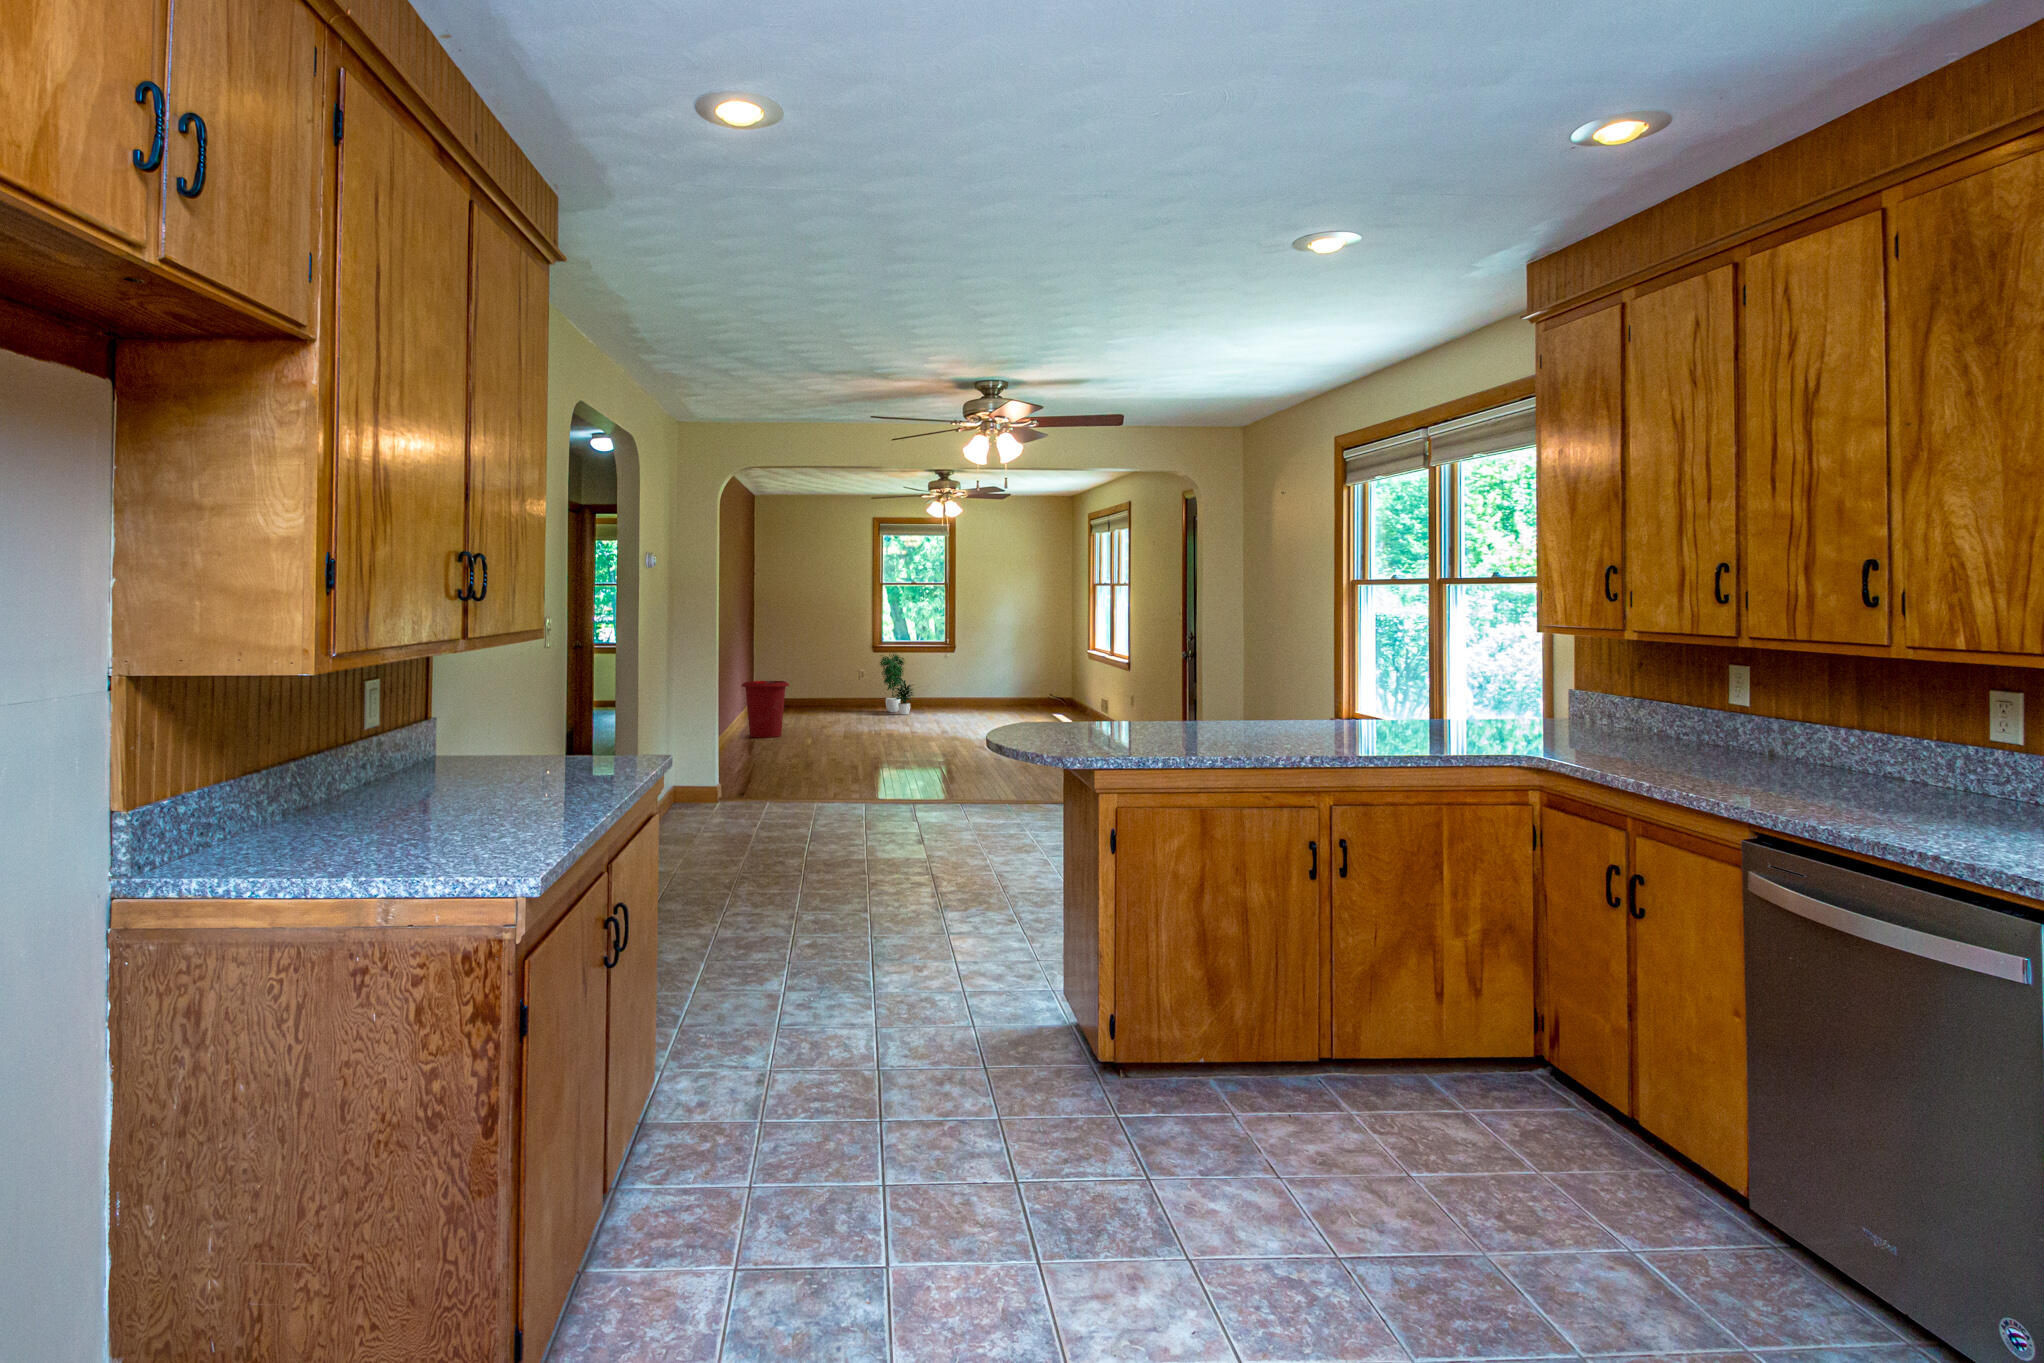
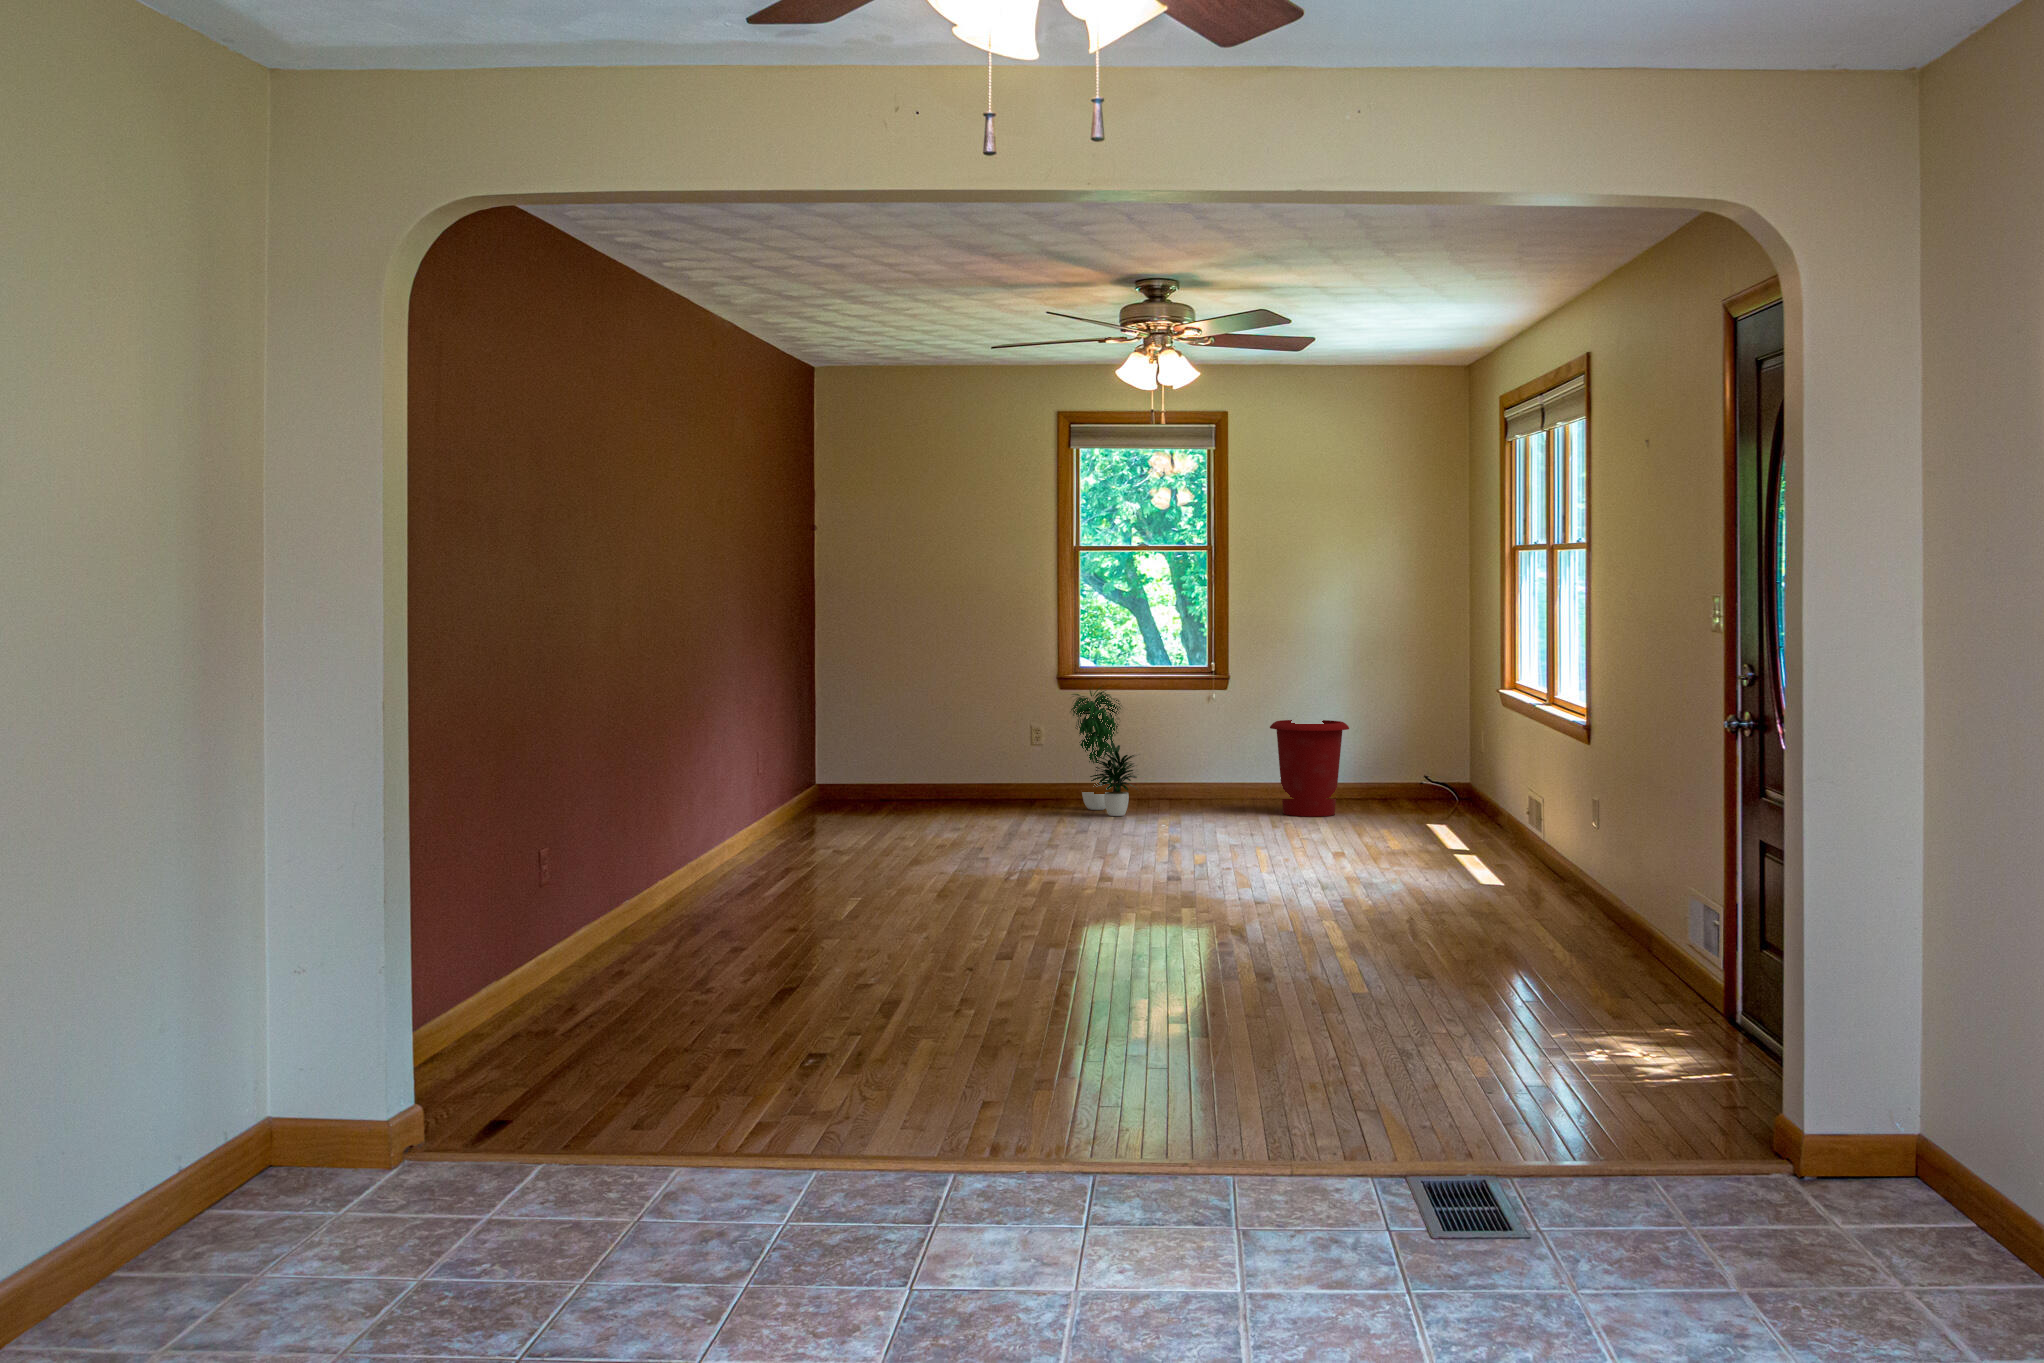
waste bin: present [741,681,789,738] -> present [1270,720,1349,817]

